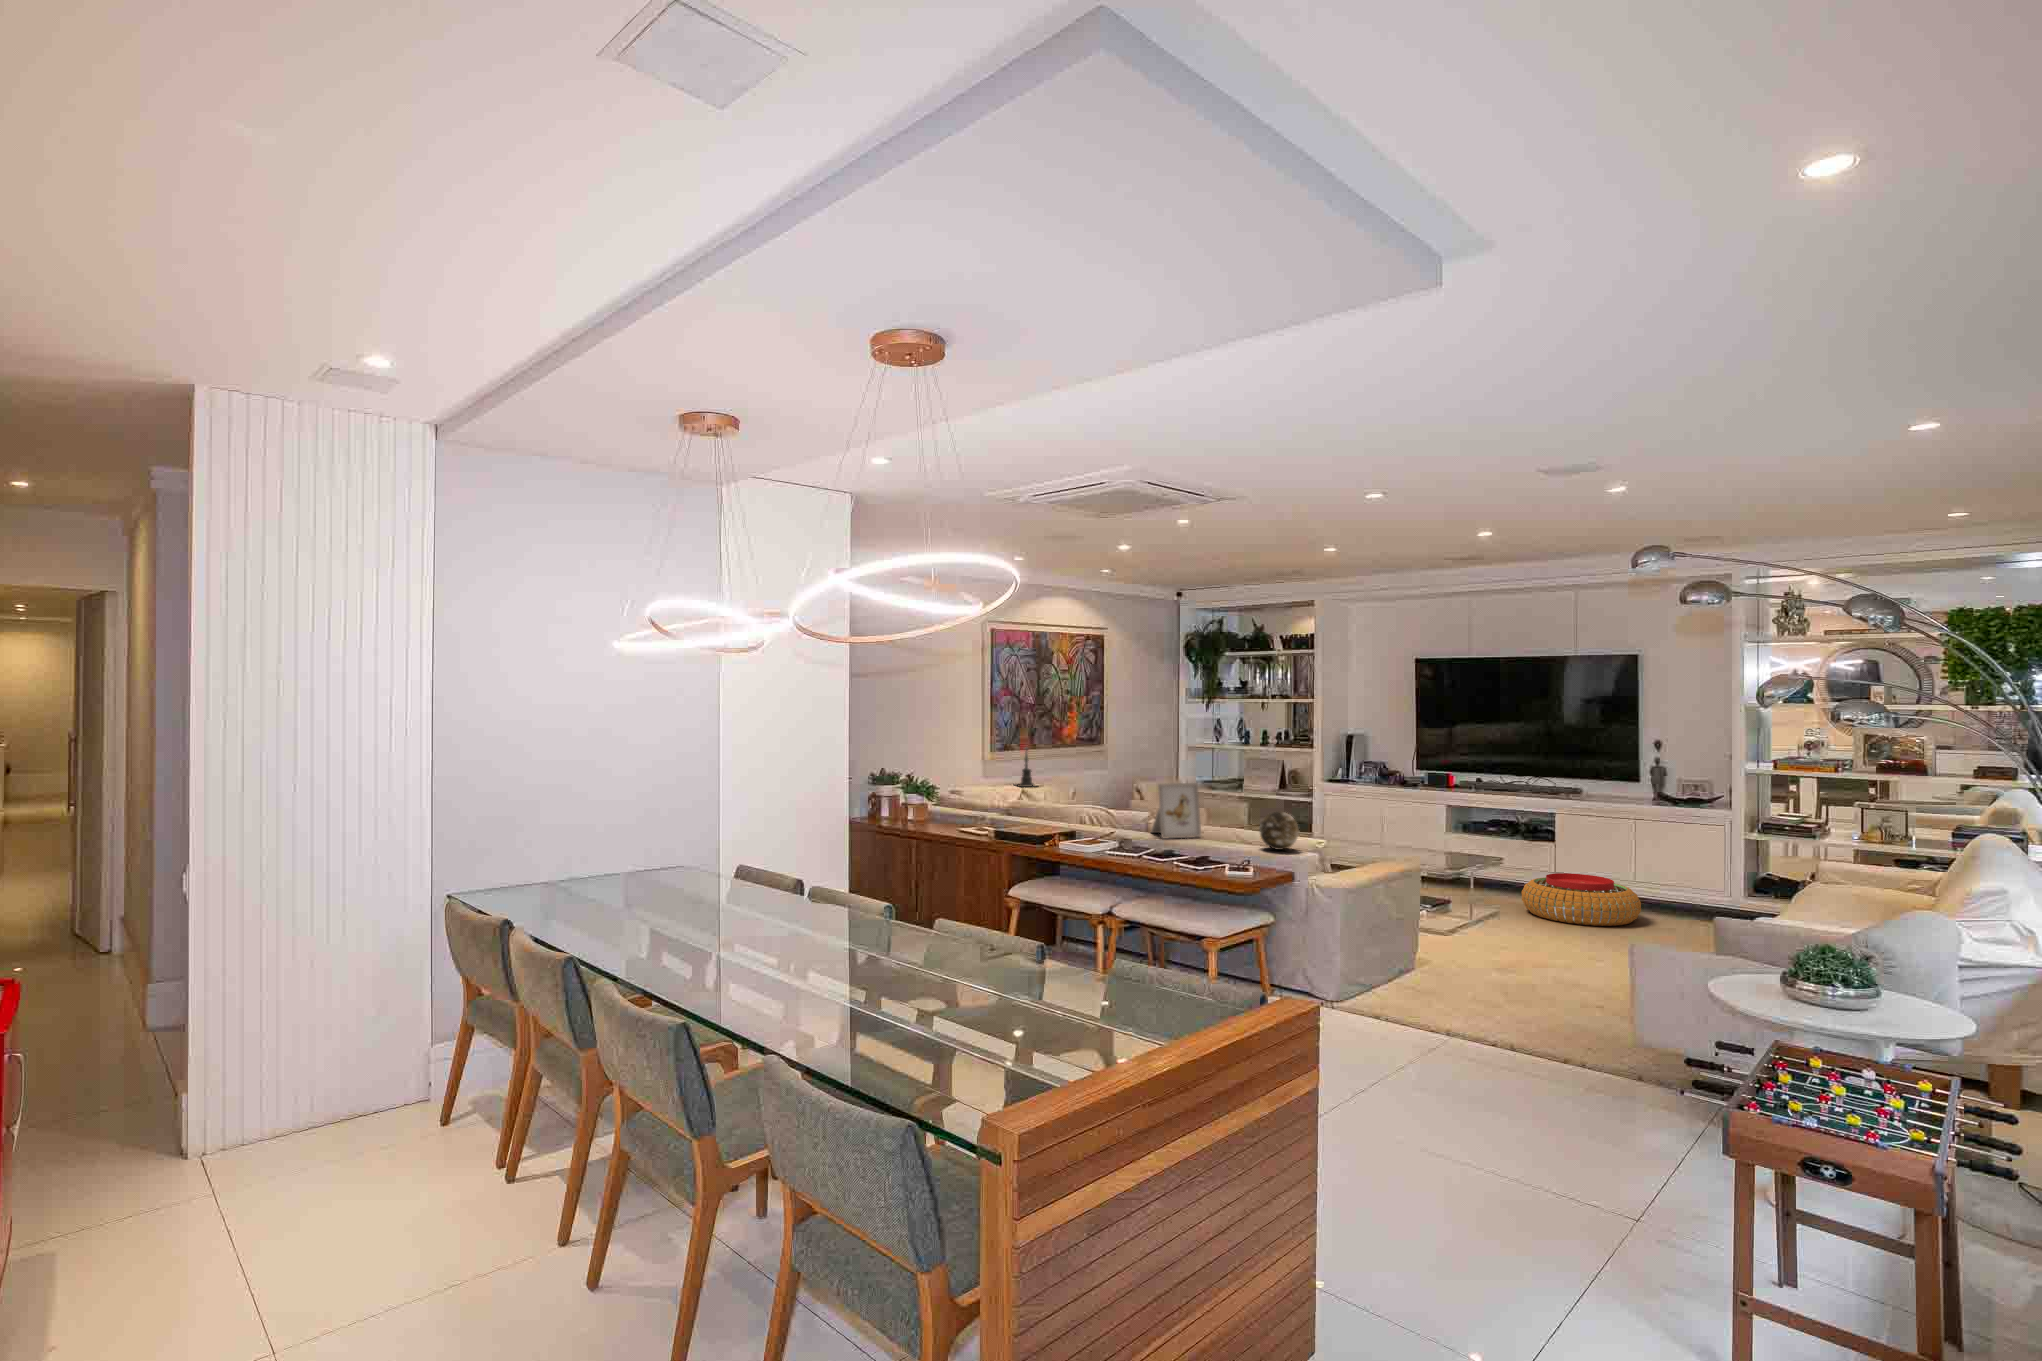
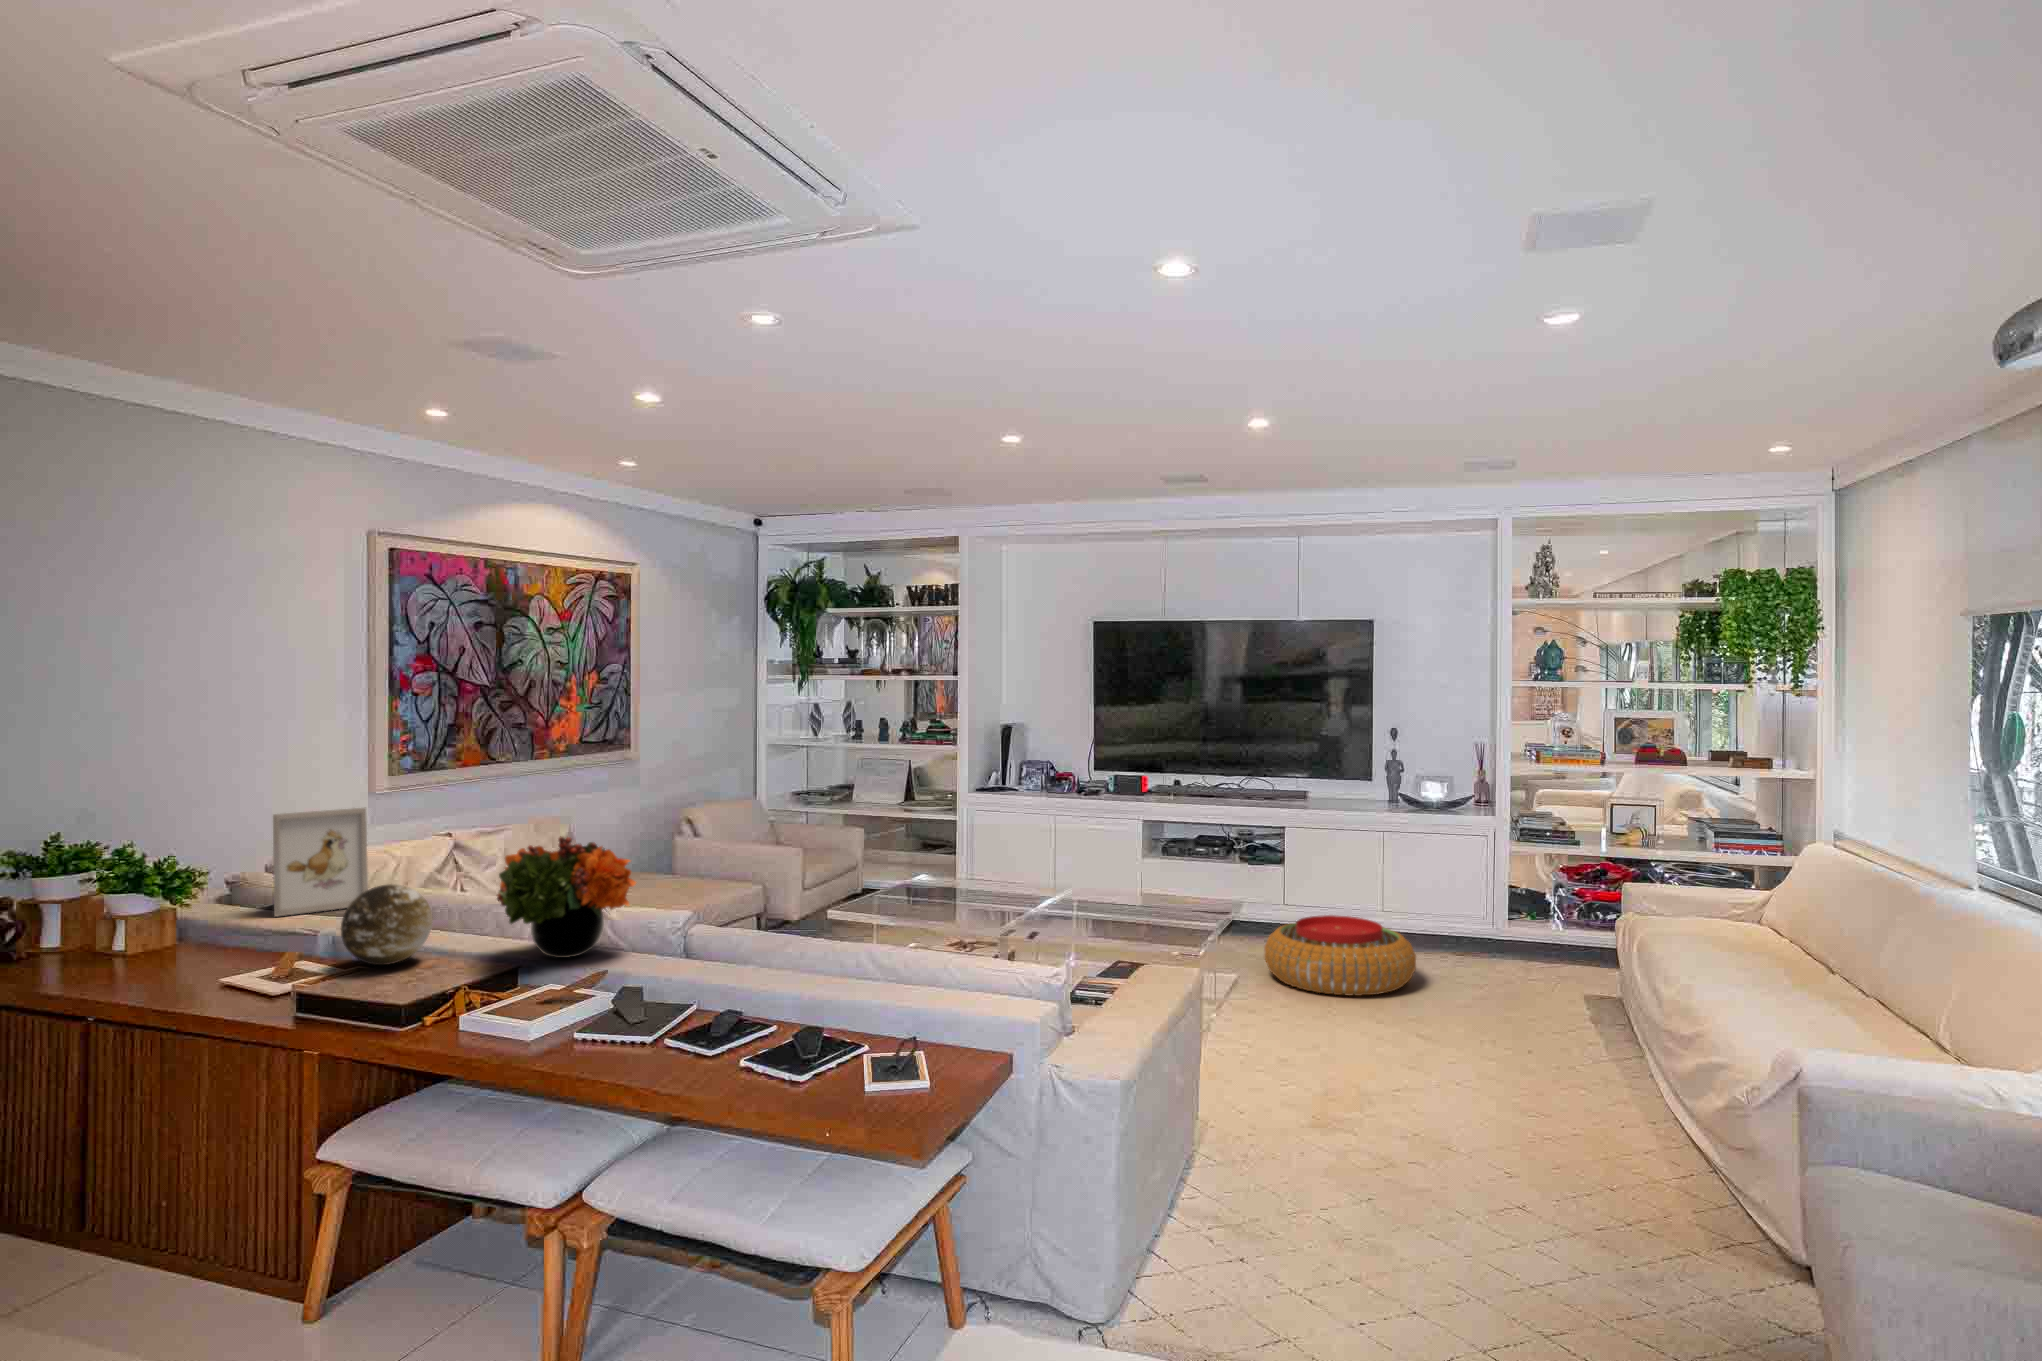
candle holder: present [1018,747,1034,787] -> none [436,756,493,842]
flower arrangement: none [1065,775,1124,828] -> present [497,836,636,958]
picture frame: present [1151,783,1201,839] -> present [273,808,368,917]
decorative orb: present [1259,811,1299,850] -> present [341,884,432,965]

